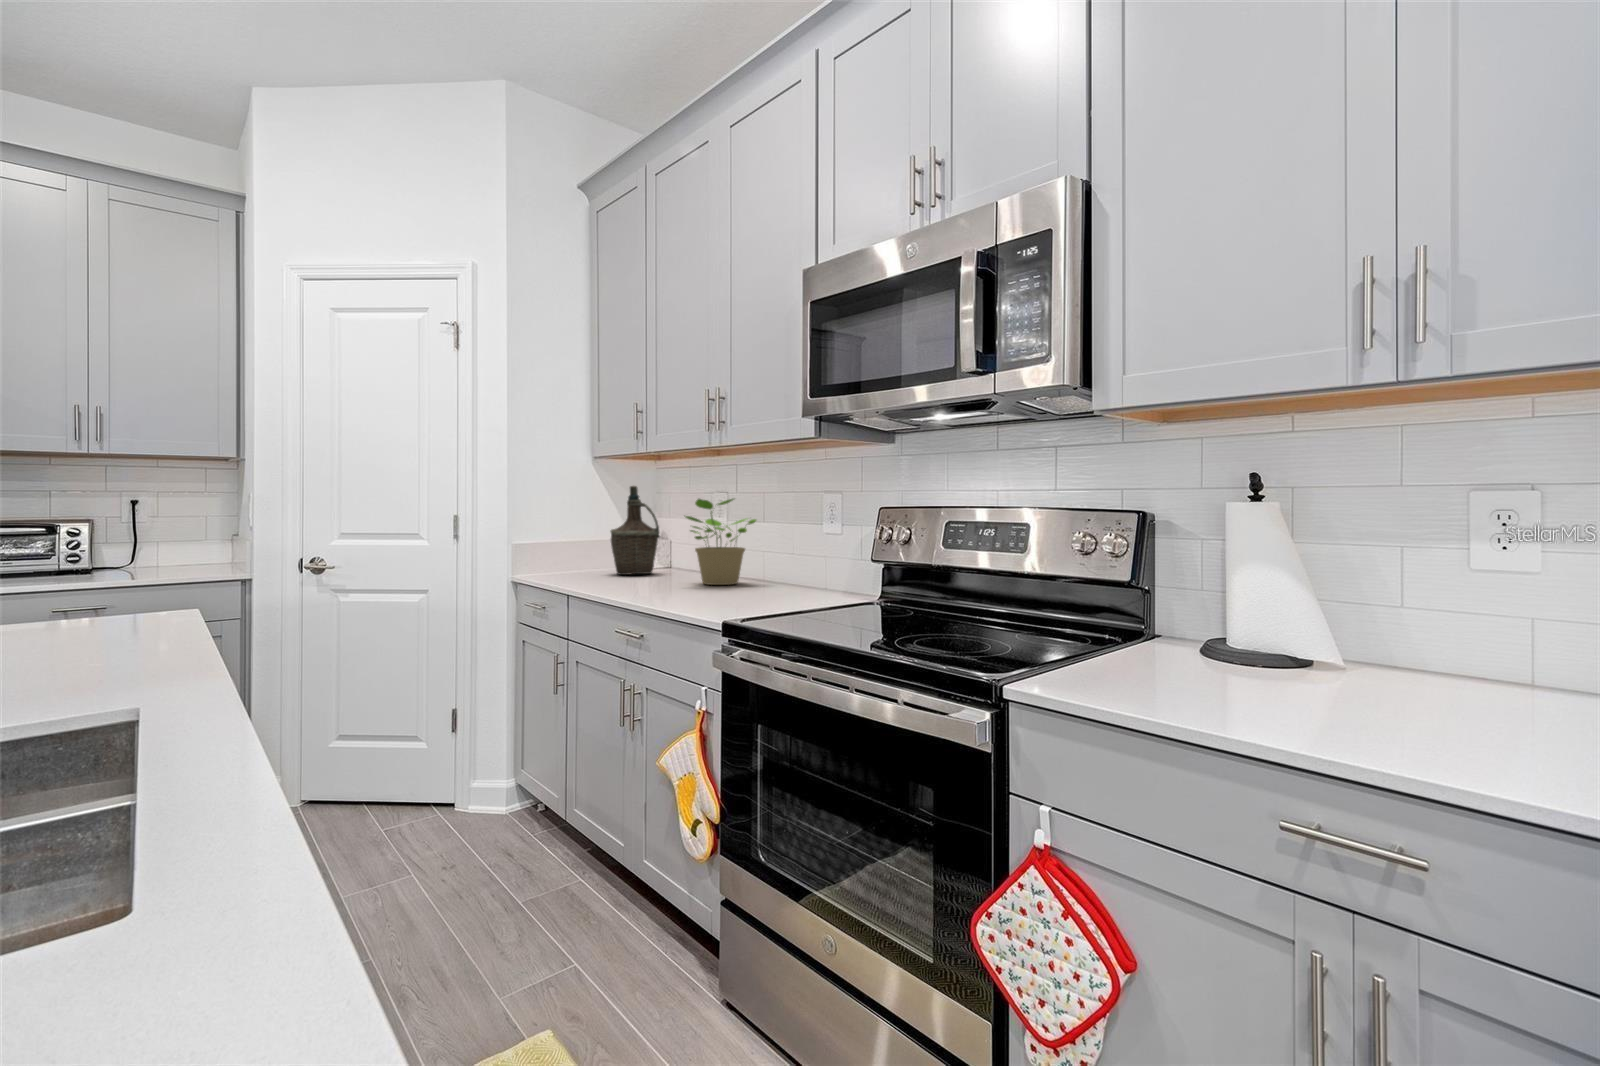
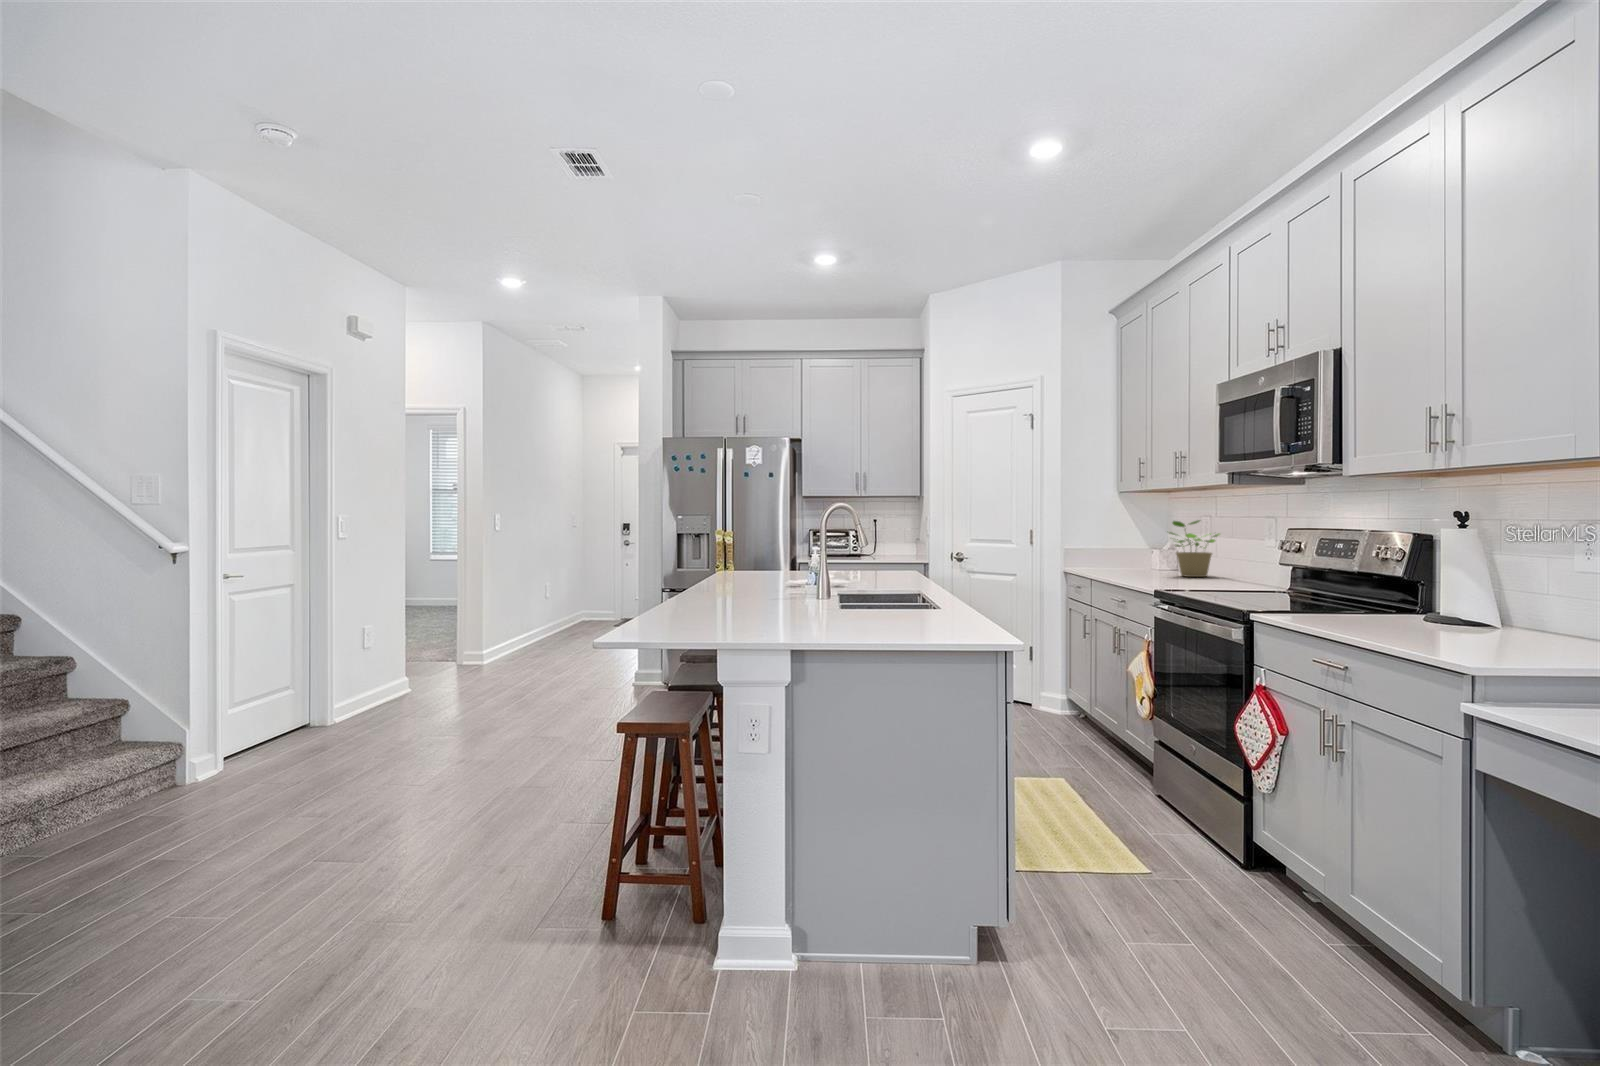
bottle: present [610,486,660,575] -> none [1128,511,1163,570]

